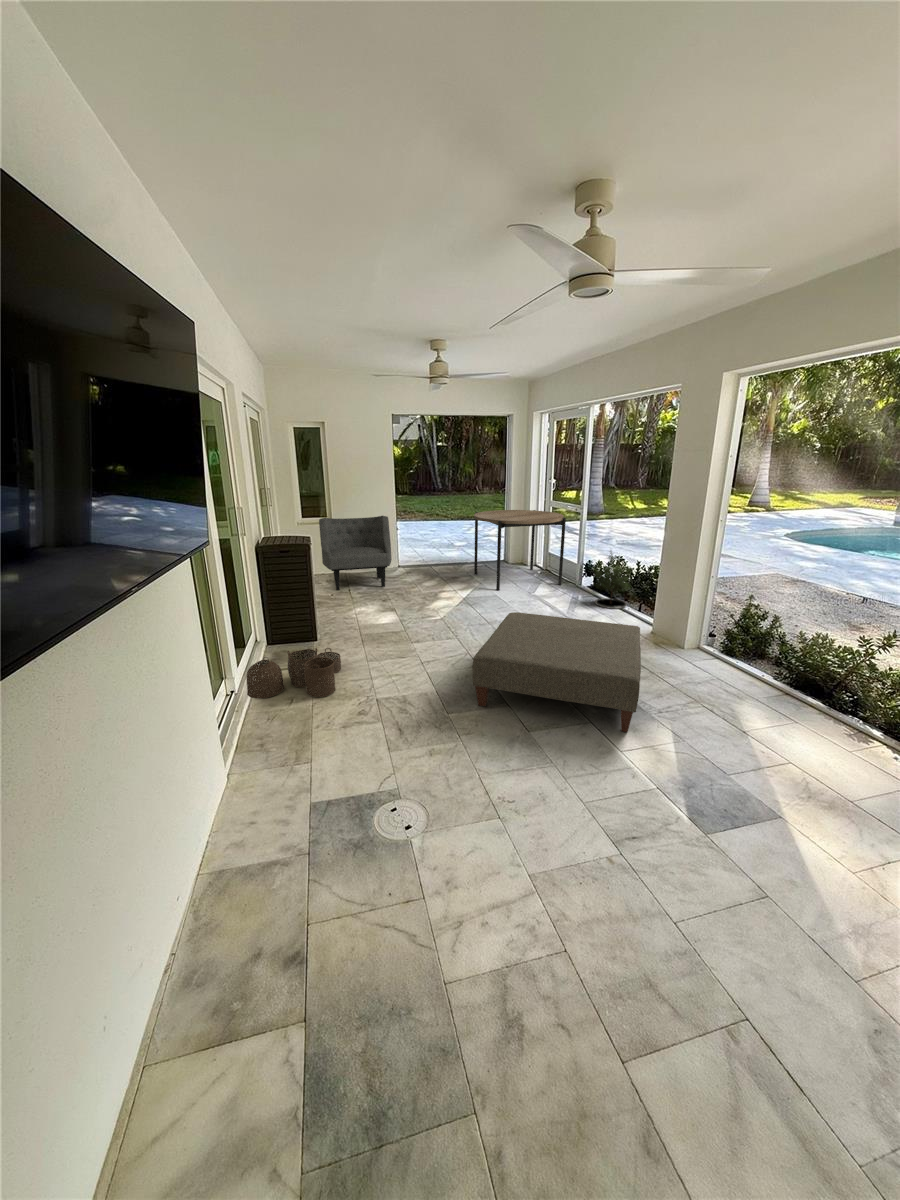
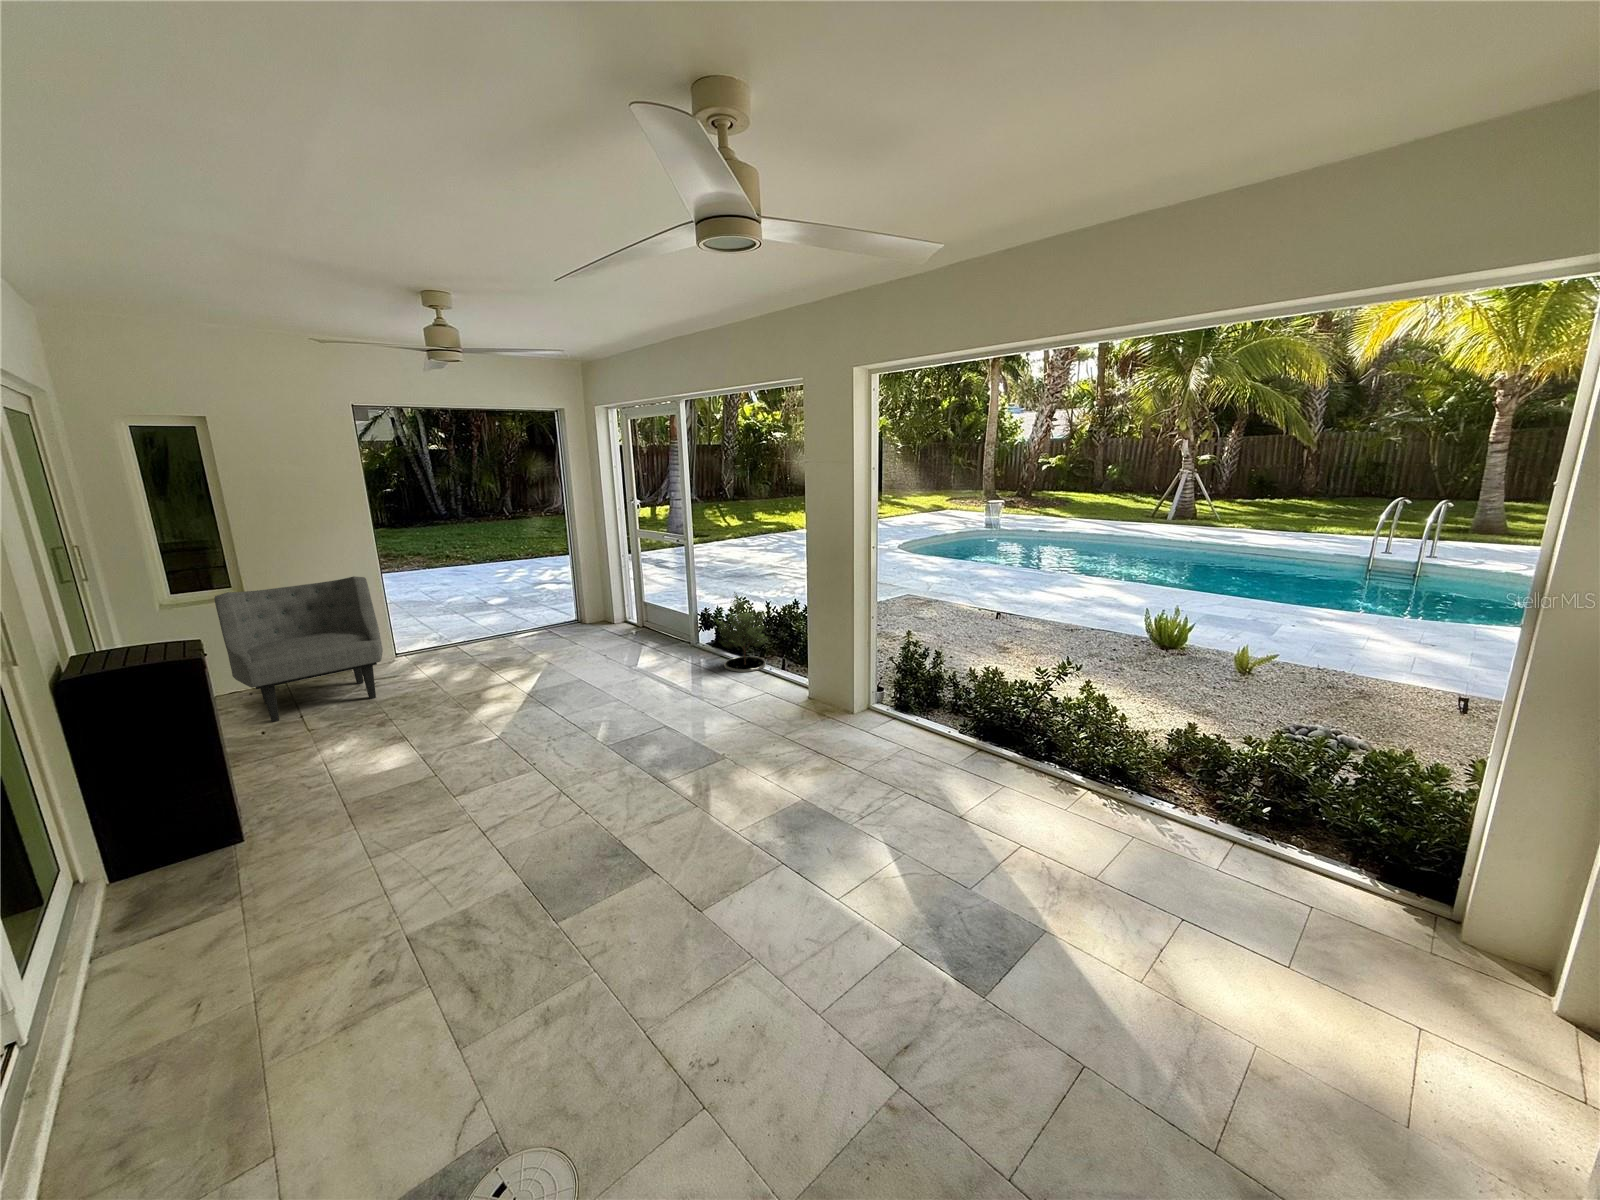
dining table: present [474,510,566,590] -> none [523,544,671,671]
ottoman: present [472,612,641,732] -> none [587,701,843,888]
woven basket: present [246,648,341,698] -> none [60,857,314,1034]

